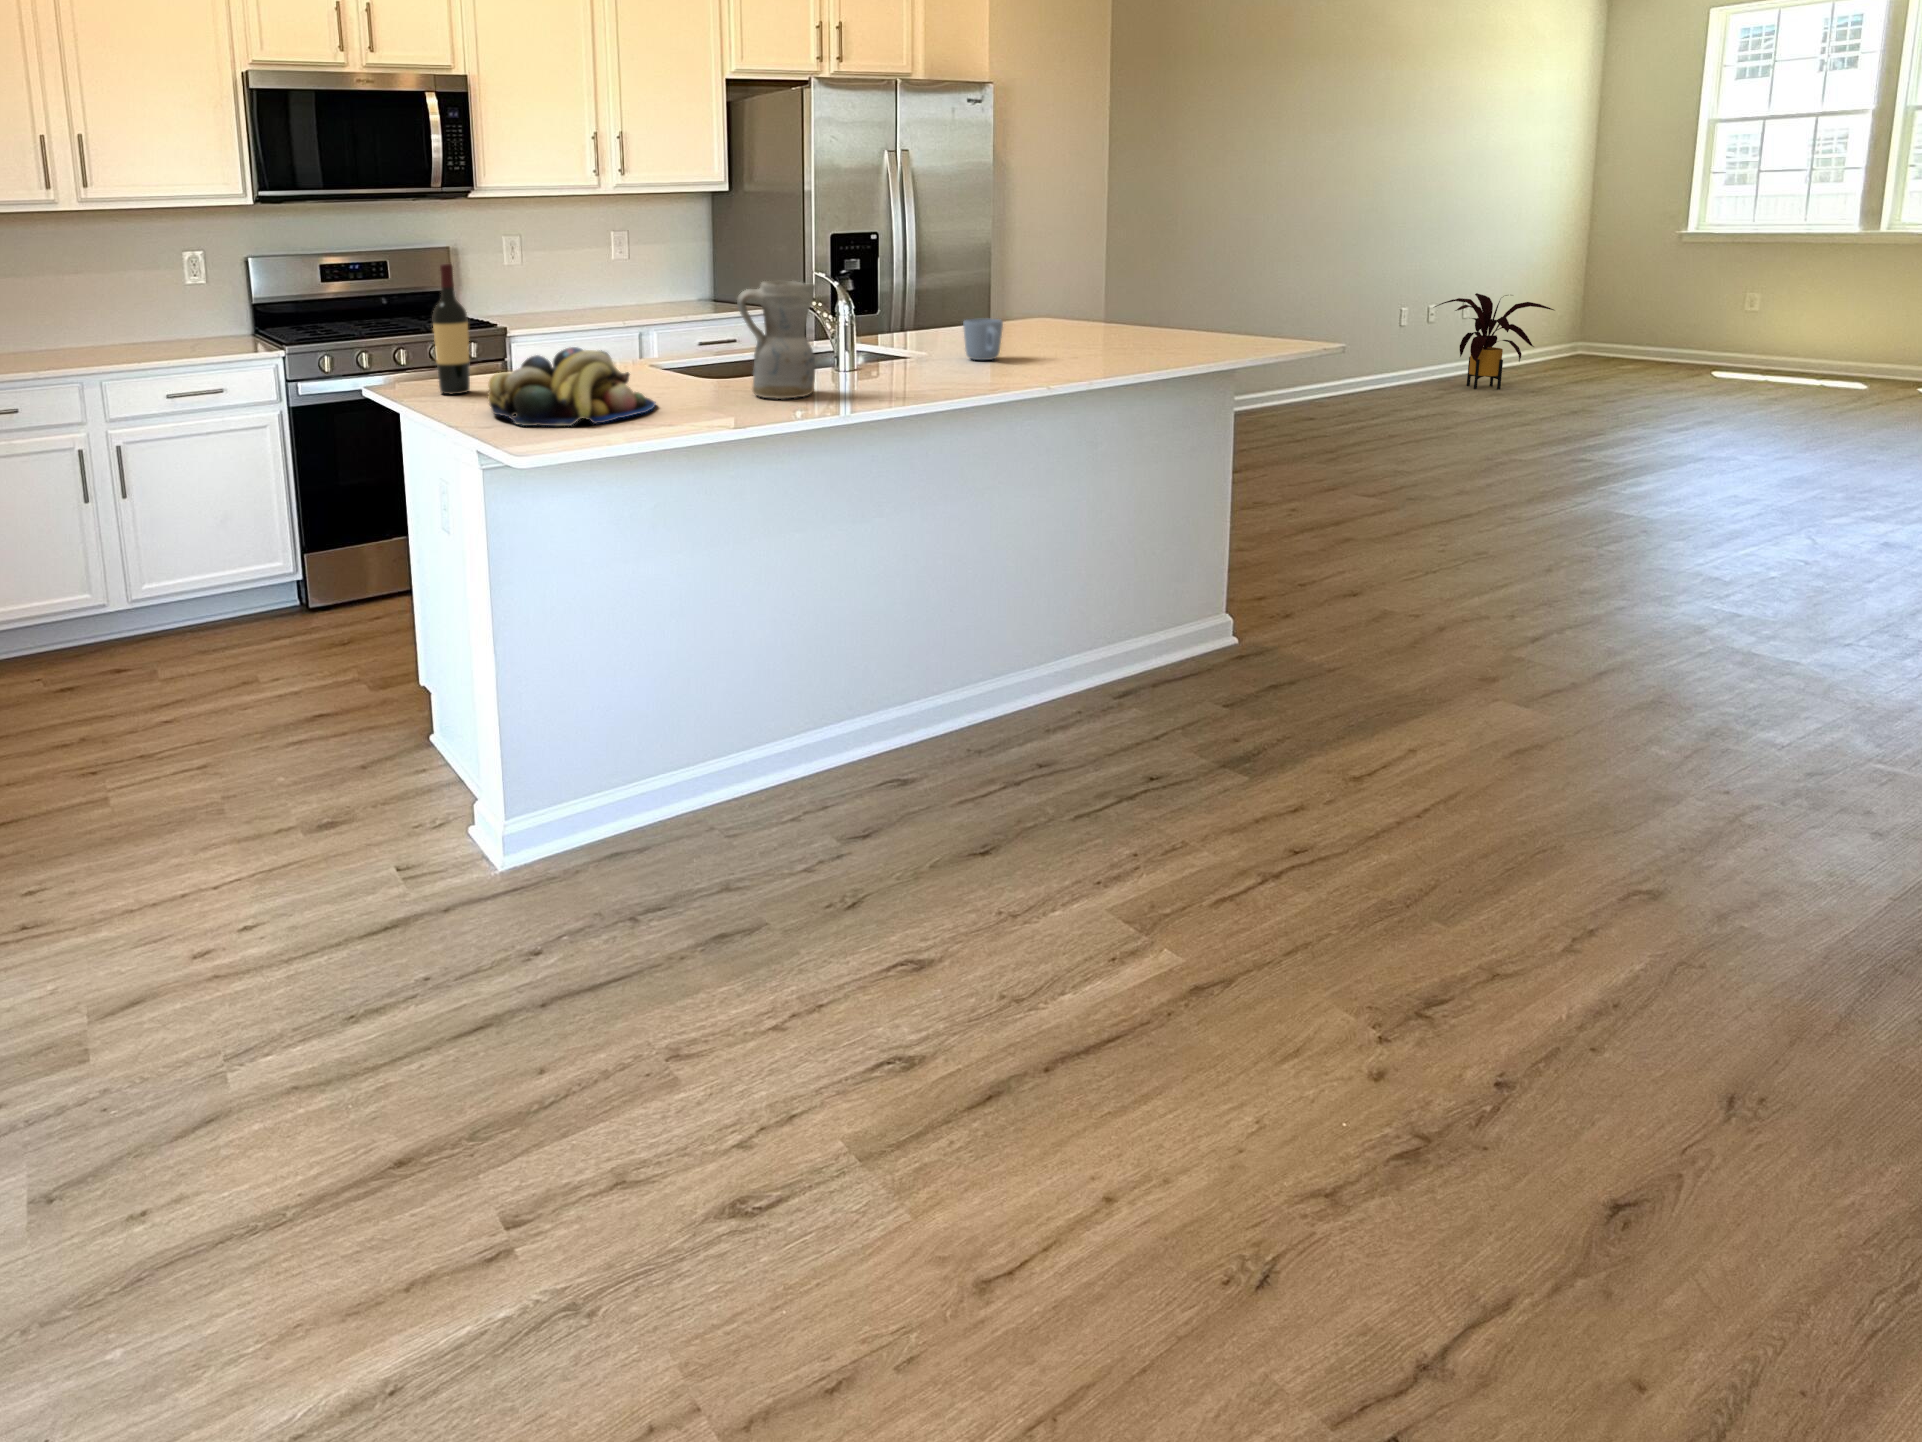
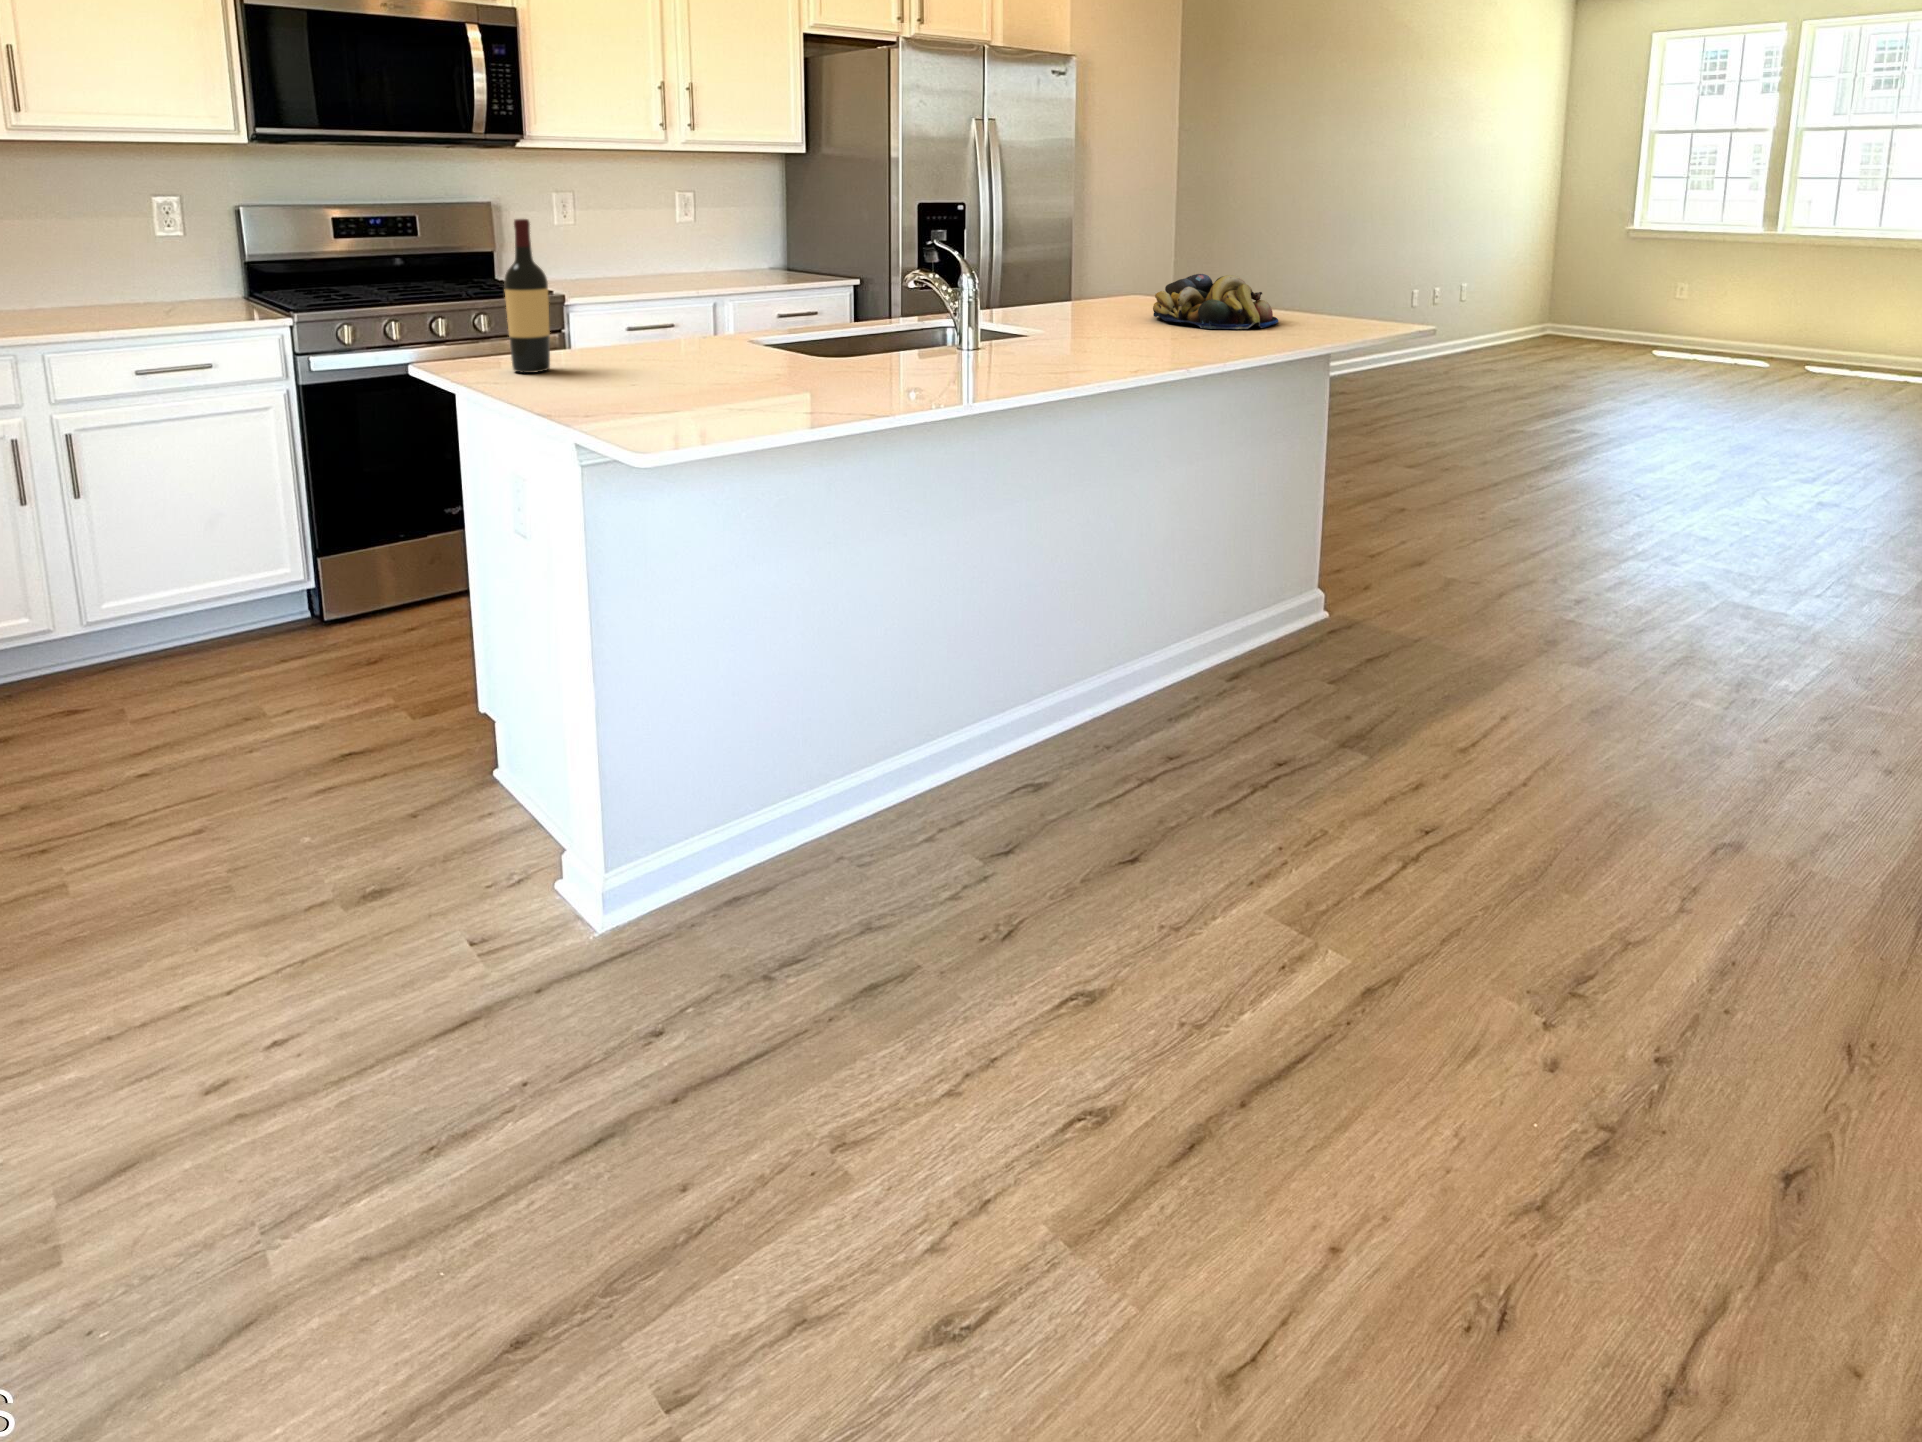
ceramic pitcher: present [737,281,816,399] -> none [870,250,957,379]
house plant: present [1435,293,1554,389] -> none [1431,280,1529,366]
mug: present [963,318,1003,360] -> none [1087,295,1127,338]
fruit bowl: present [488,347,656,426] -> present [1153,274,1278,329]

